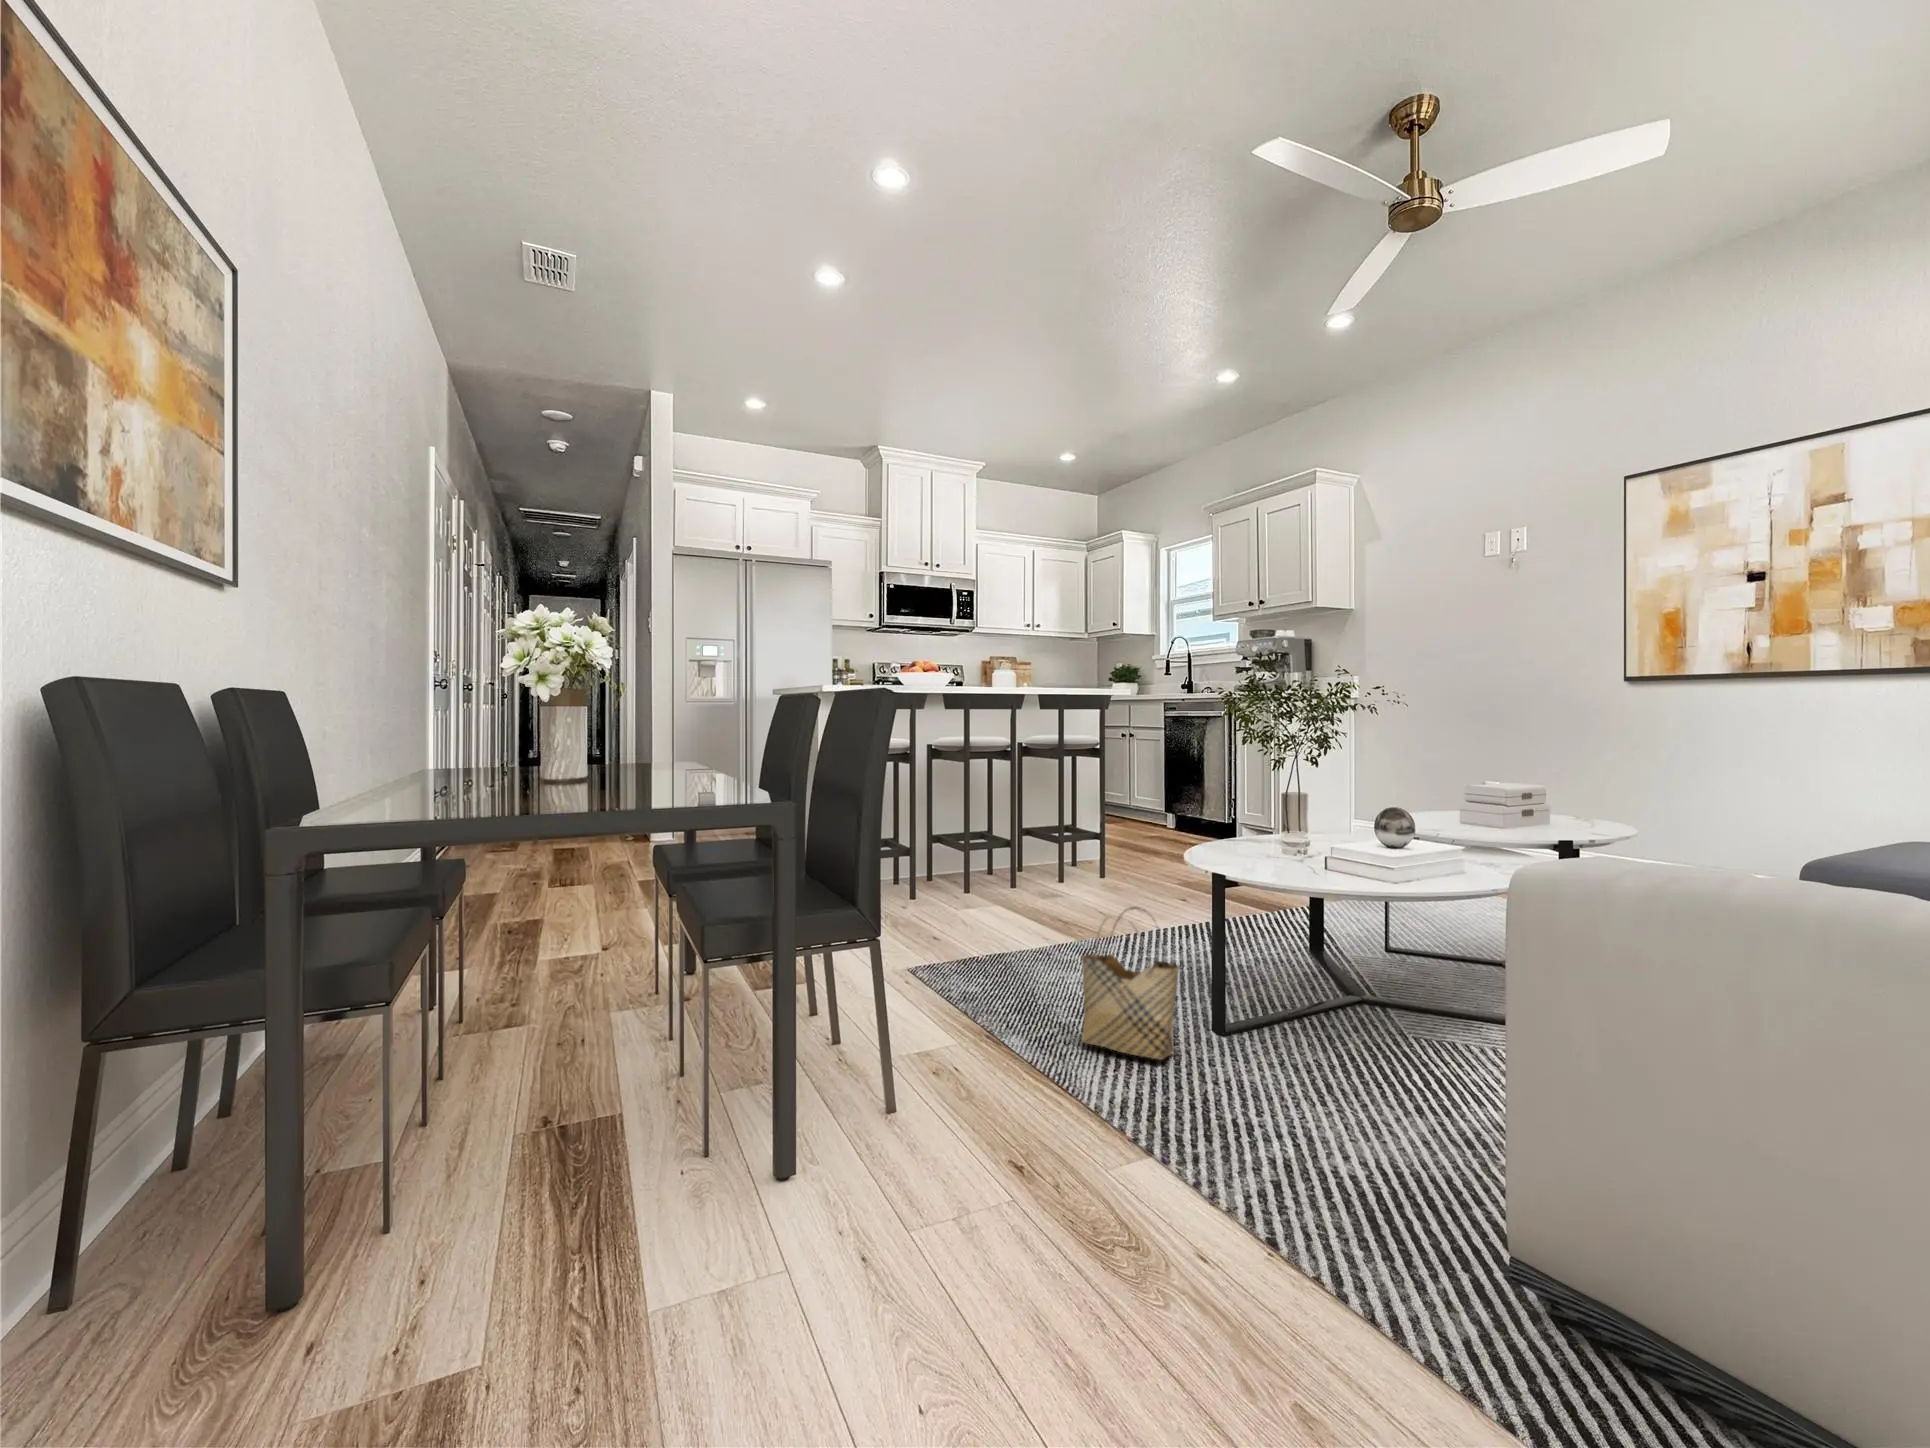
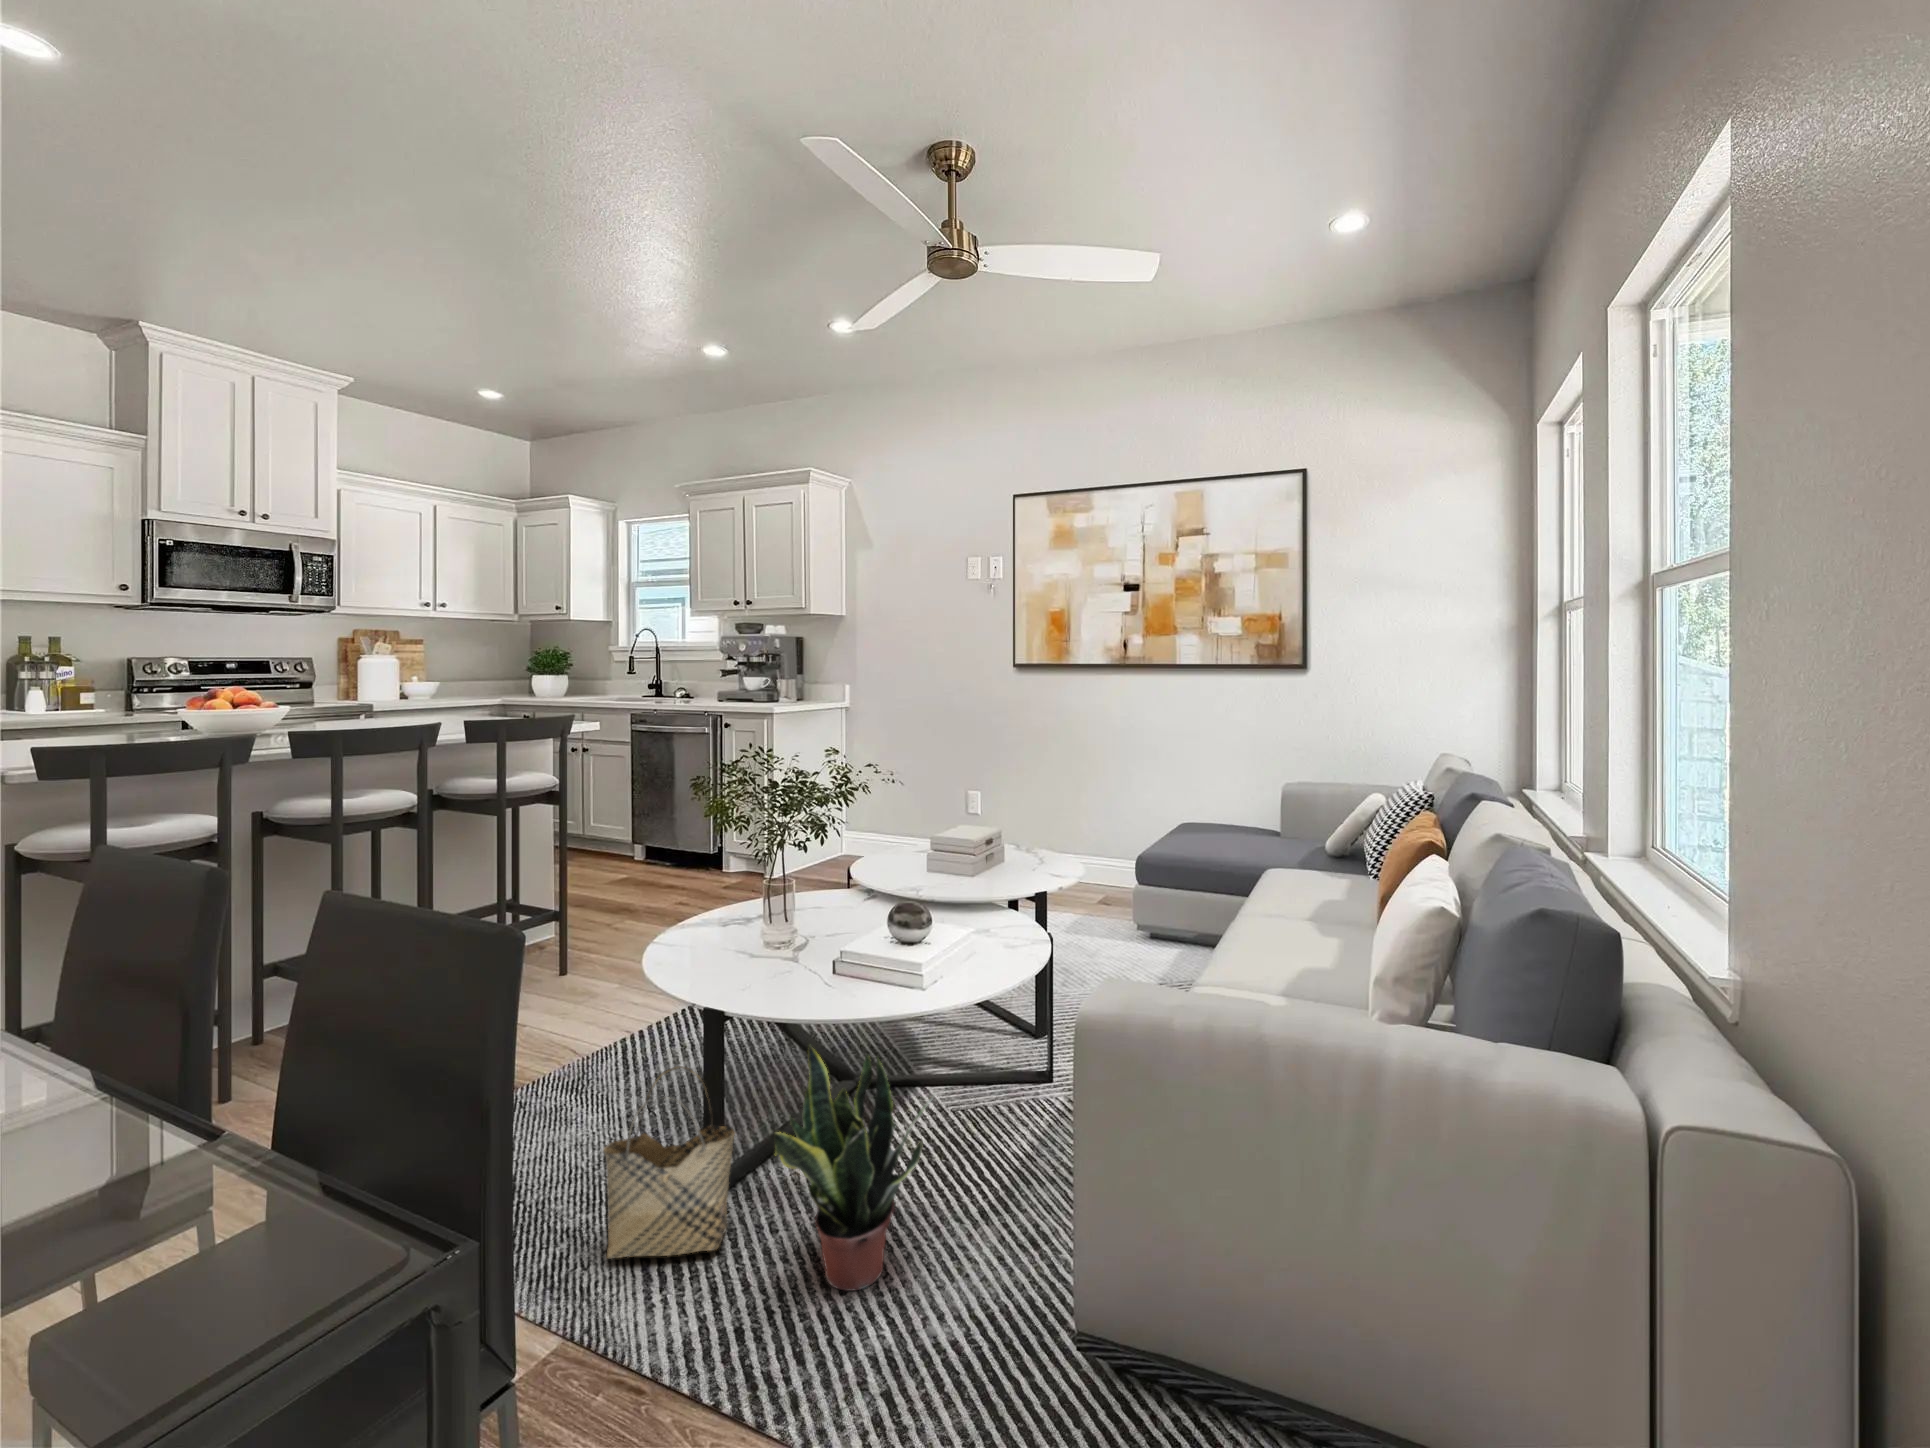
potted plant: none [1191,889,1355,1119] -> present [774,1046,935,1291]

